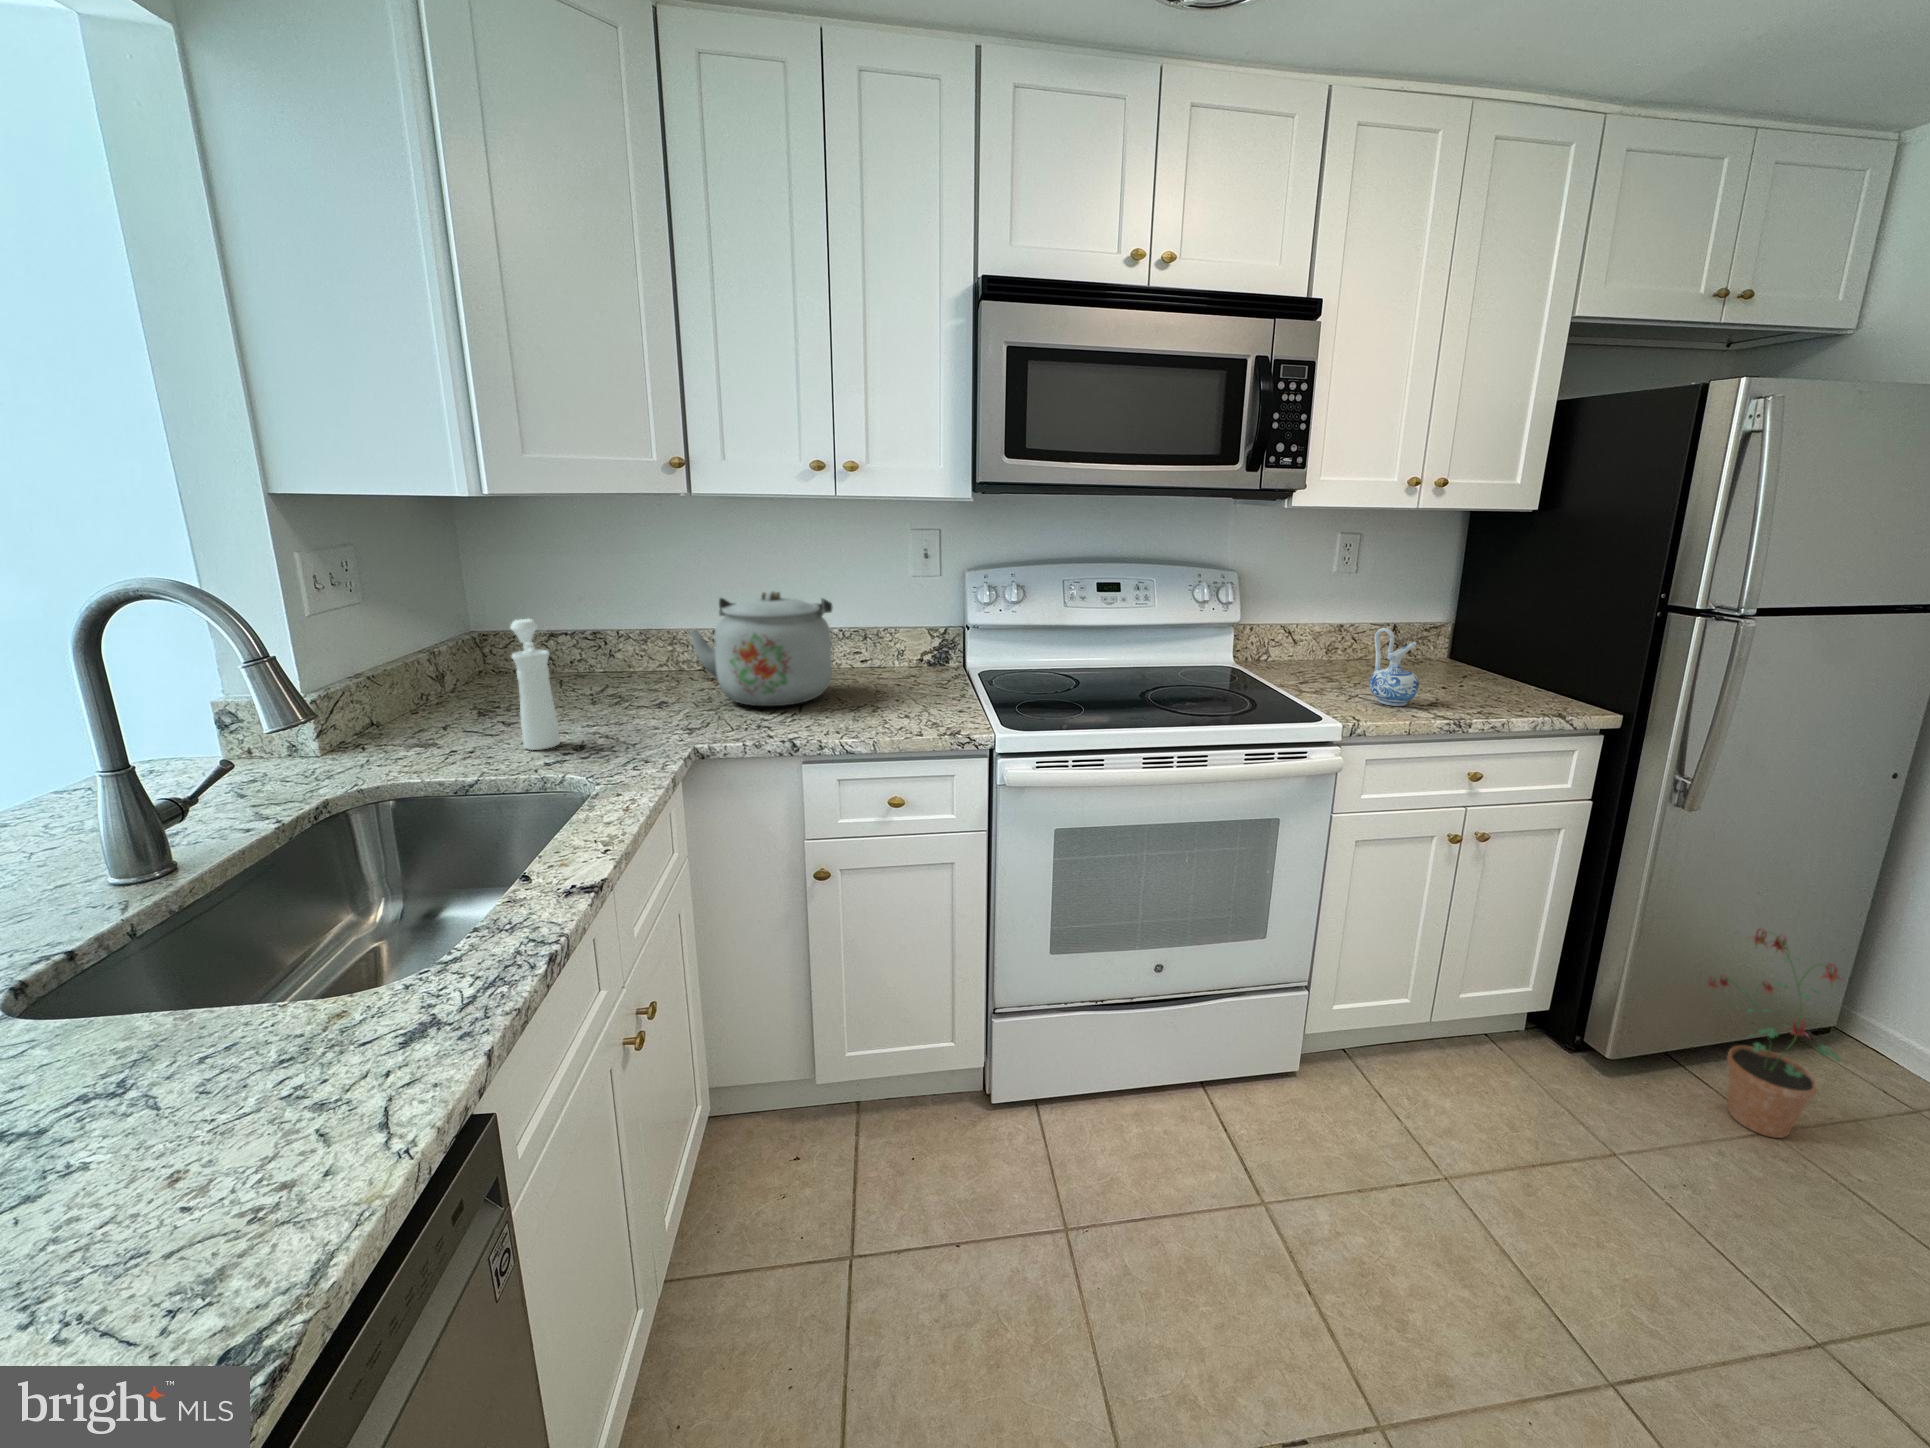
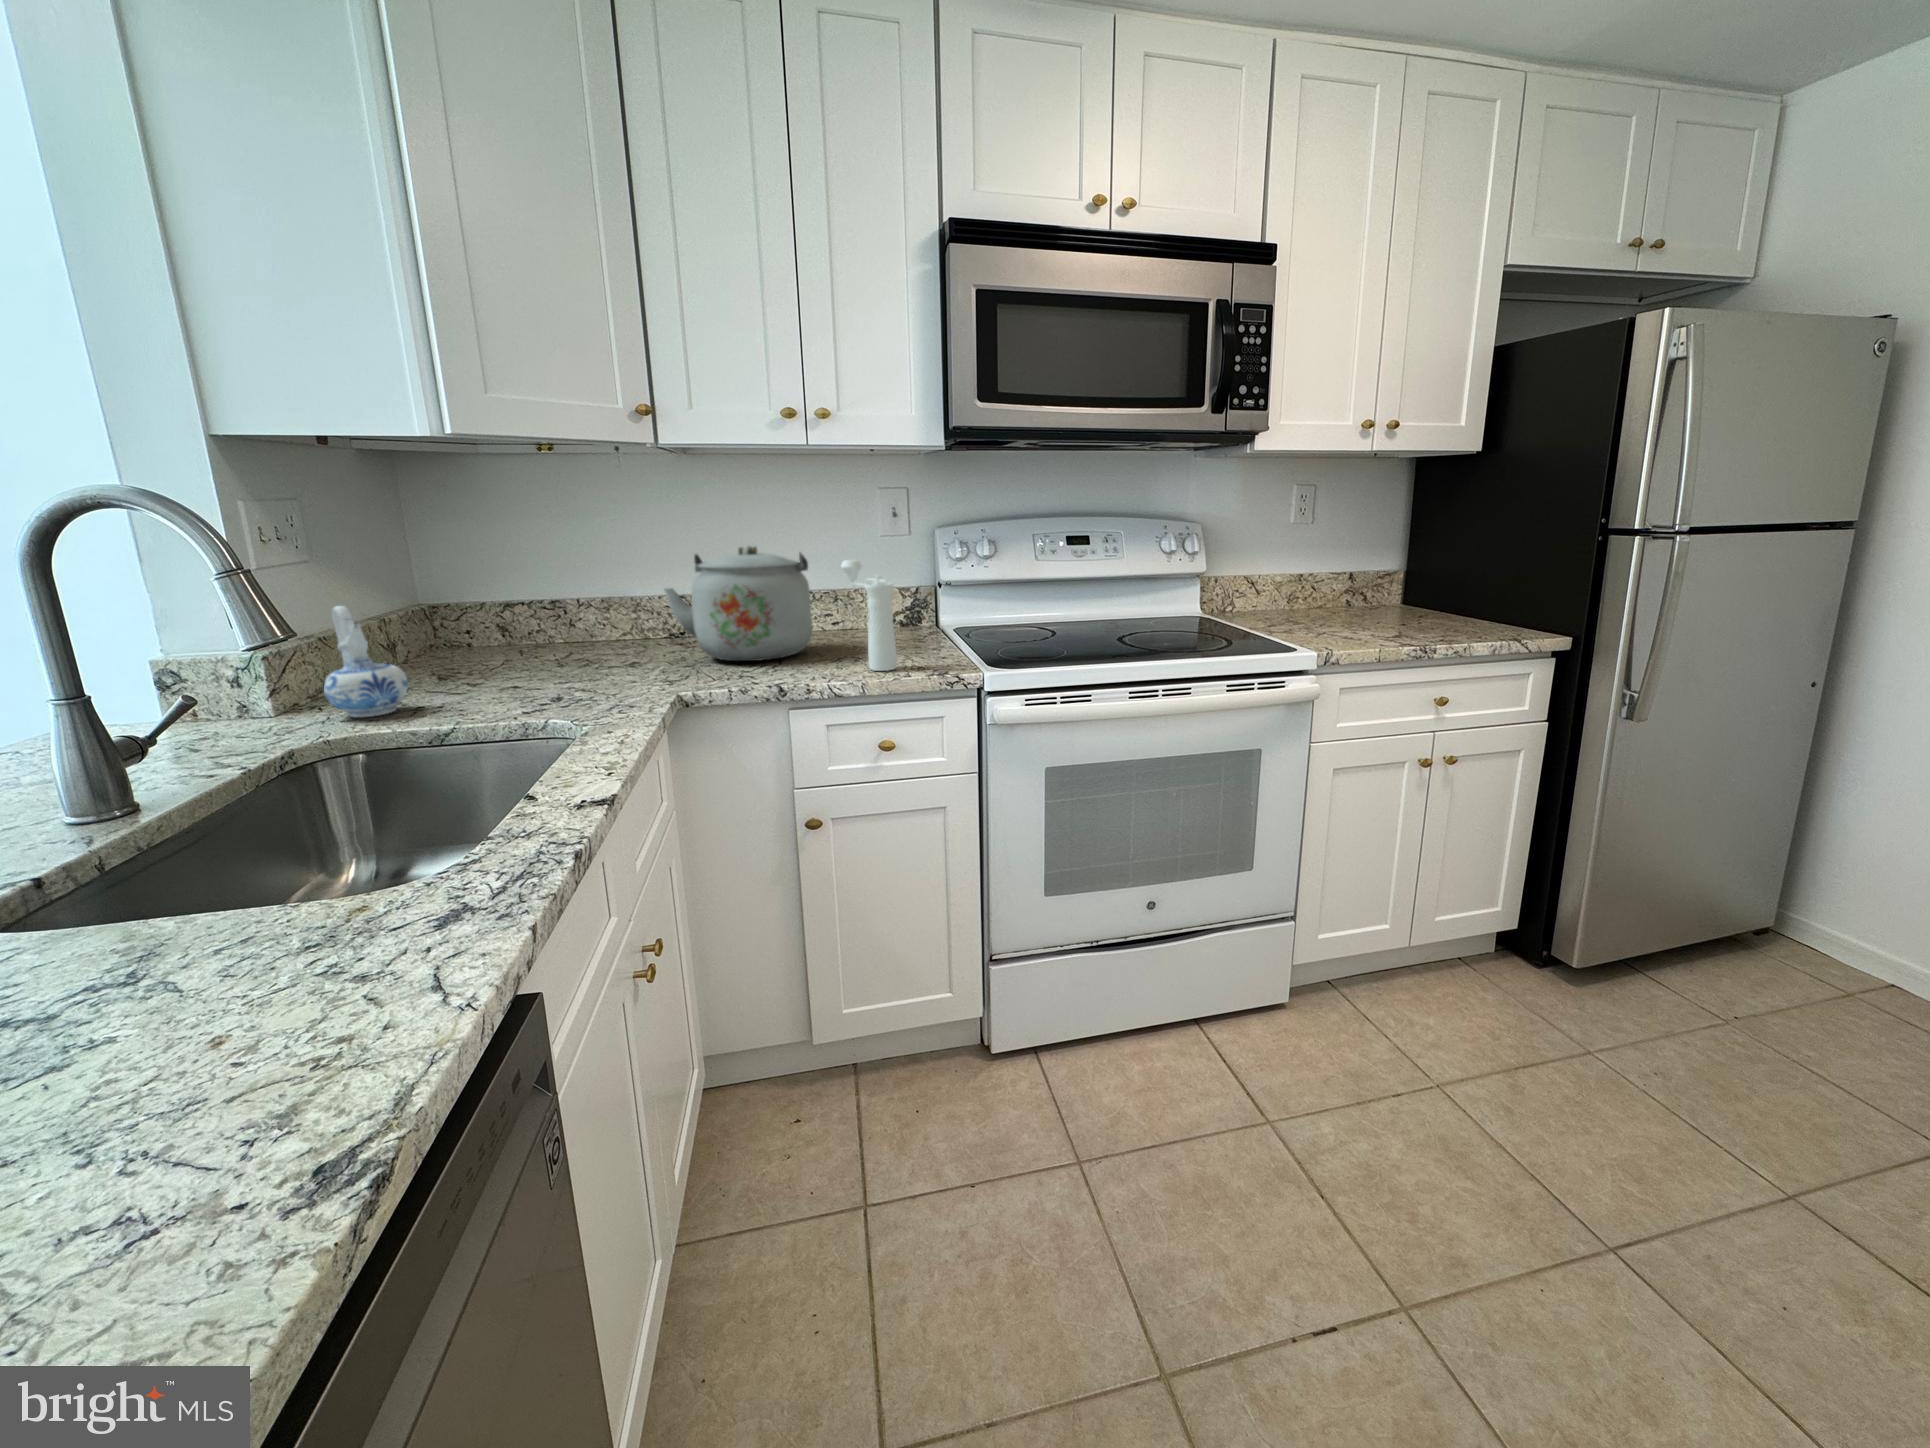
pepper mill: present [510,619,560,750] -> present [841,560,897,671]
ceramic pitcher: present [1369,628,1419,706] -> present [324,606,408,717]
potted plant: present [1707,929,1840,1138] -> none [1648,826,1775,1018]

